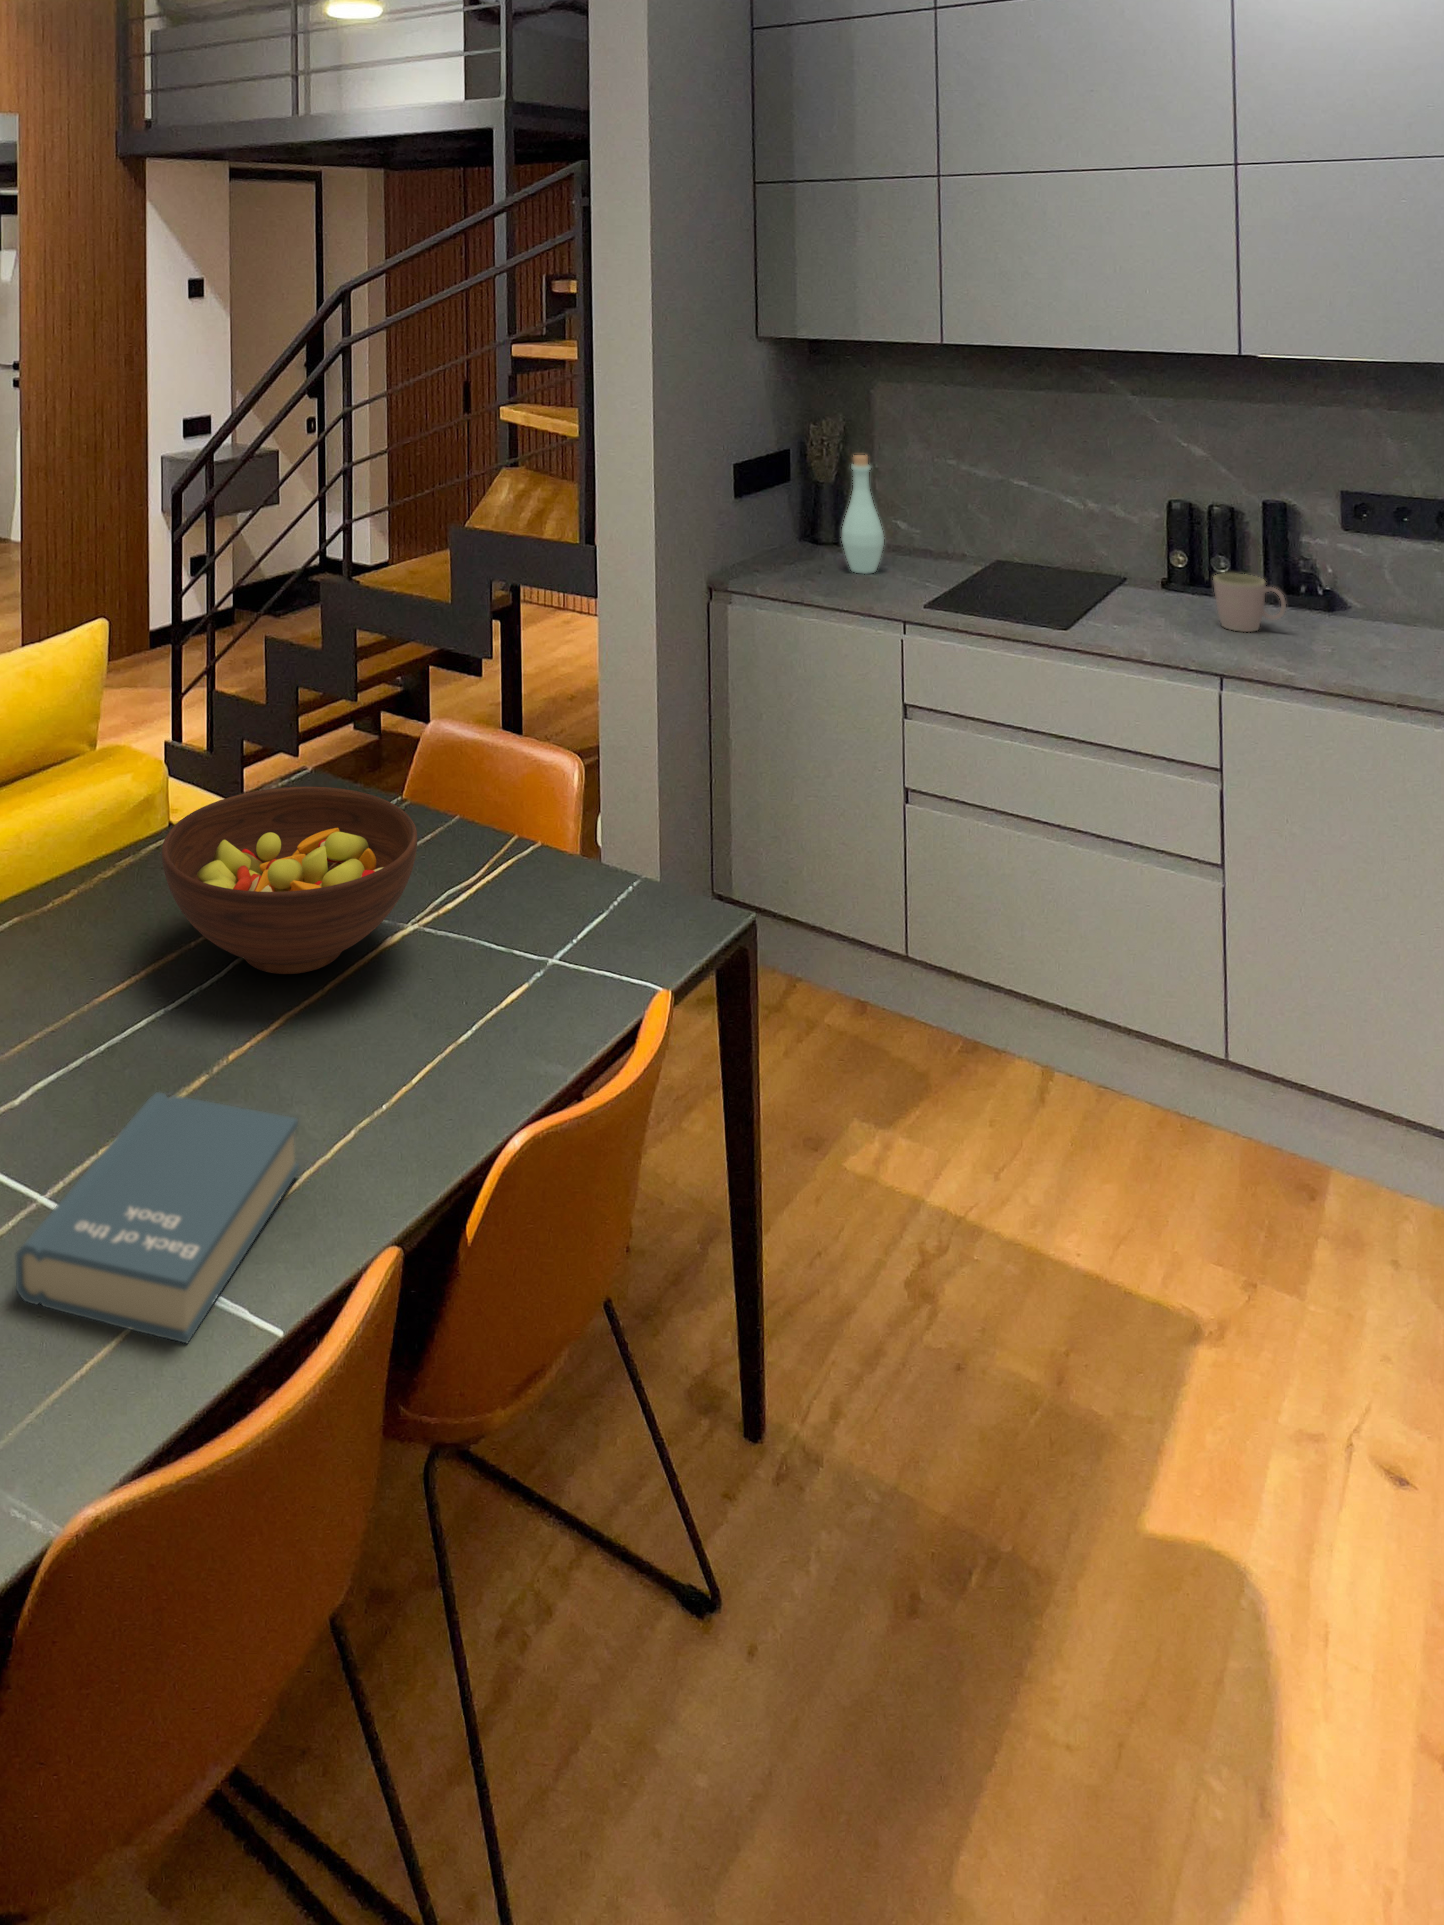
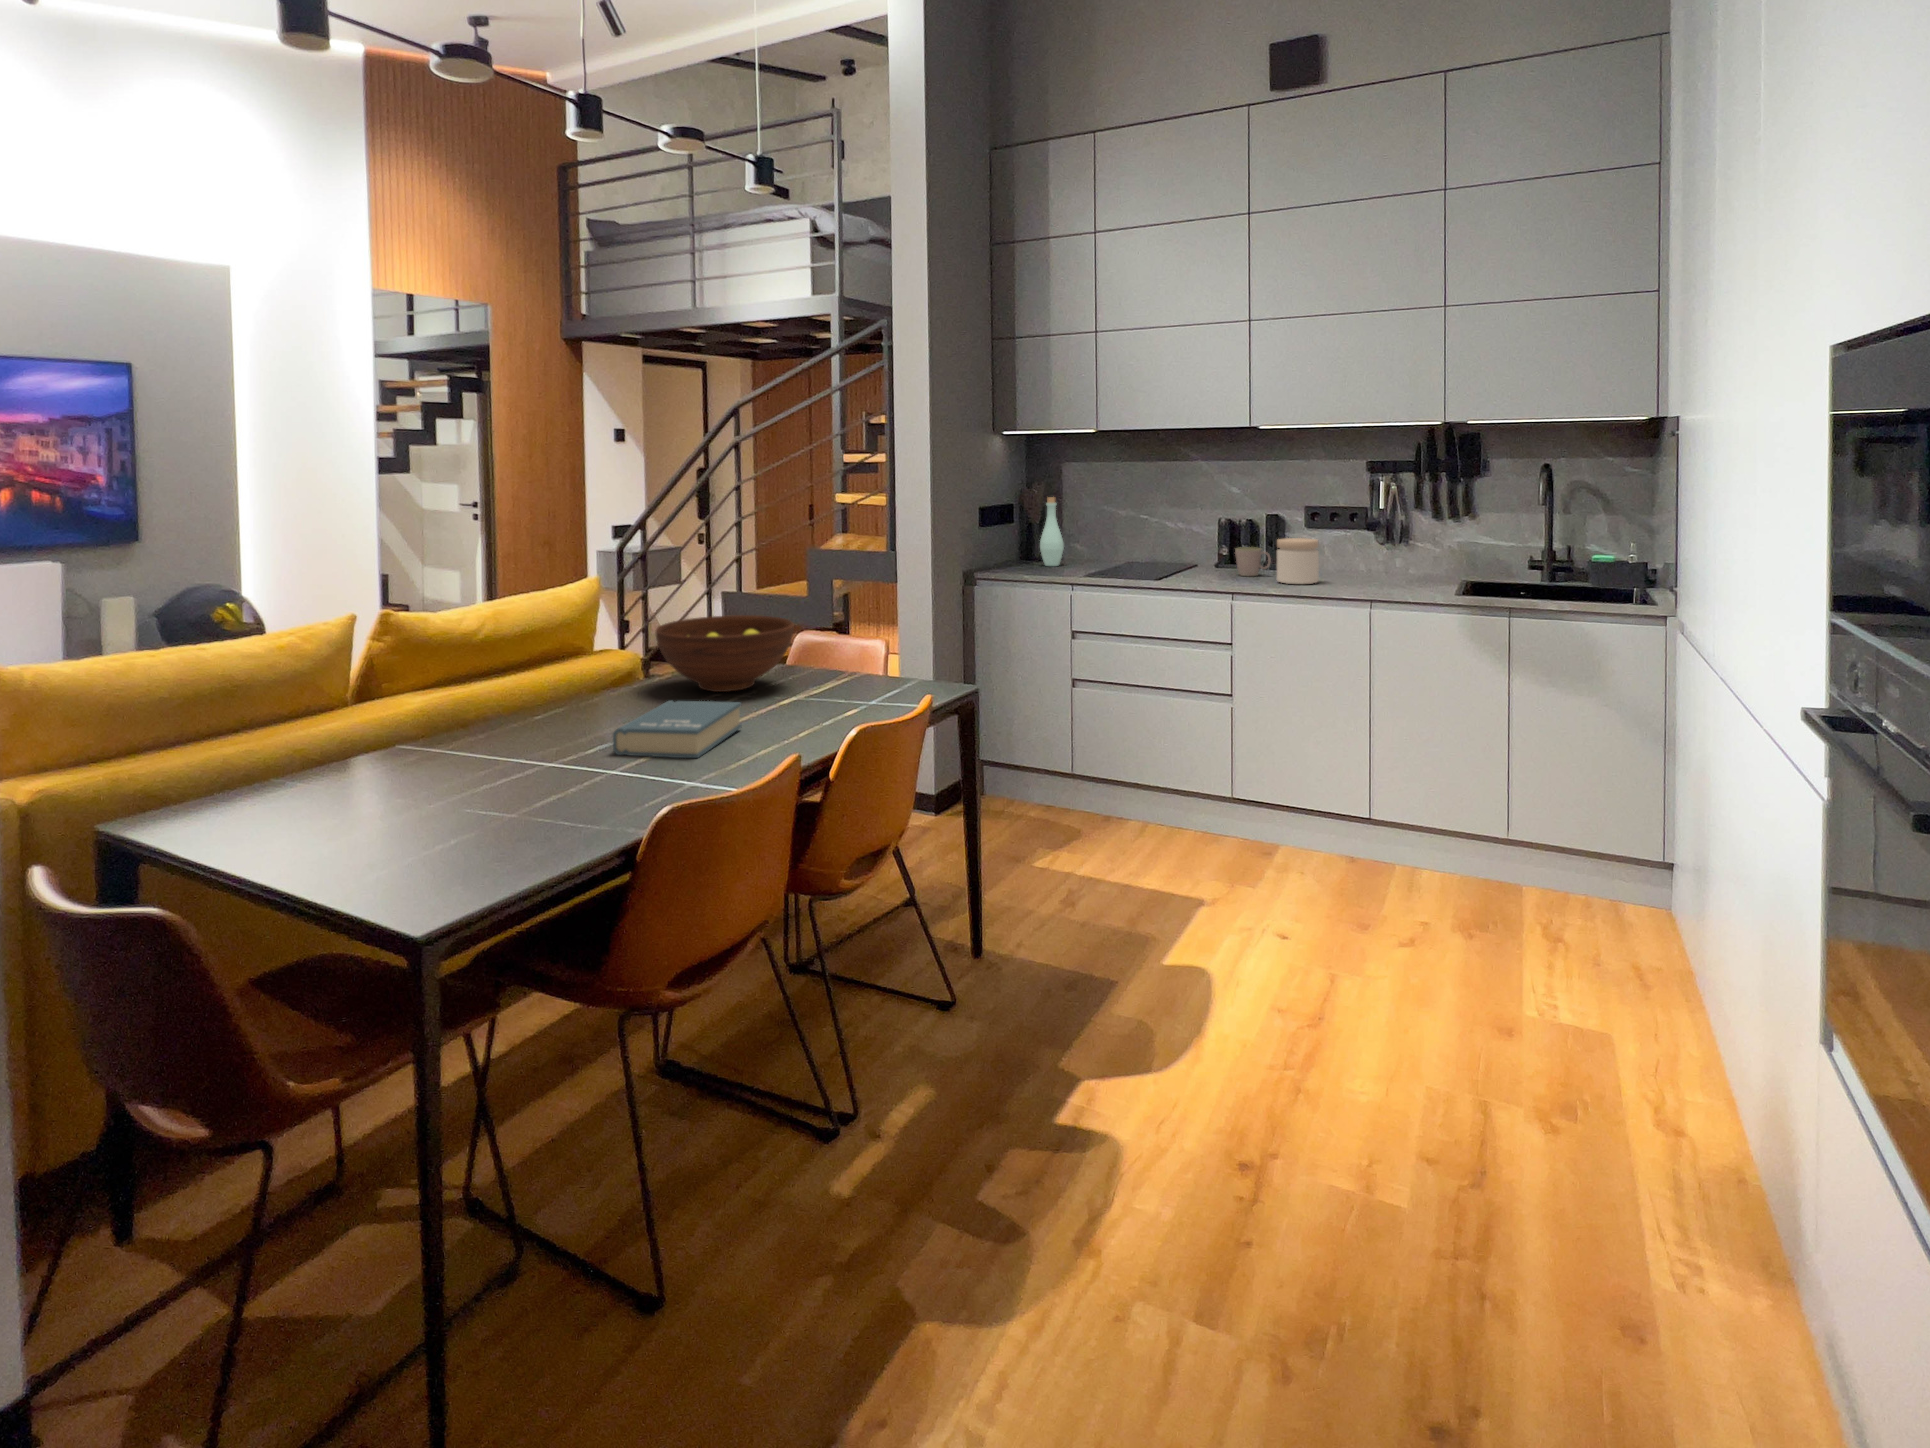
jar: none [1309,576,1398,673] -> present [1277,538,1319,584]

